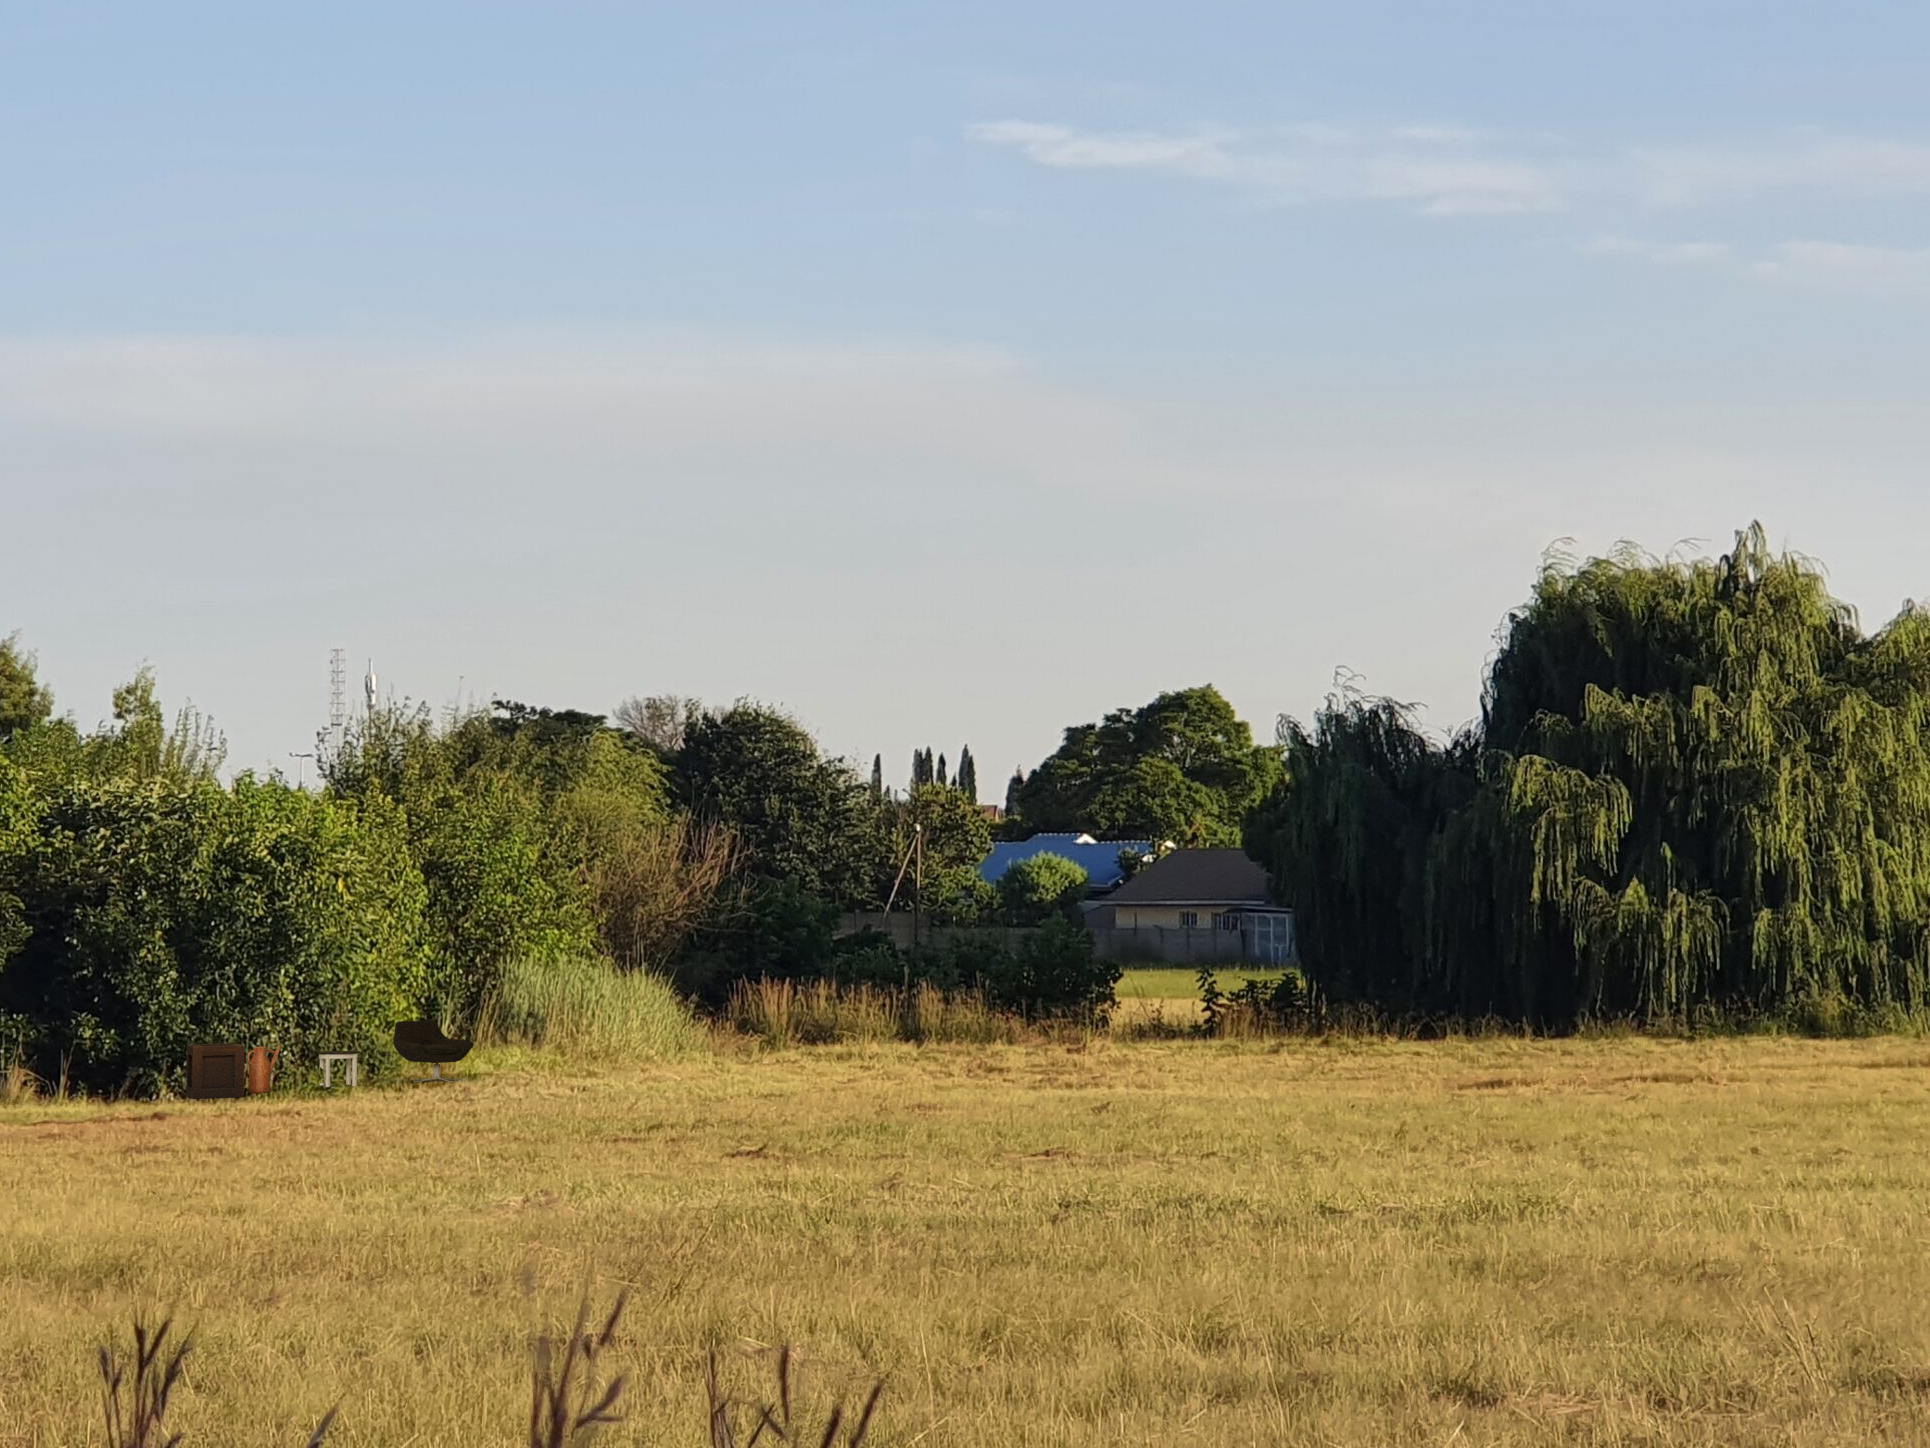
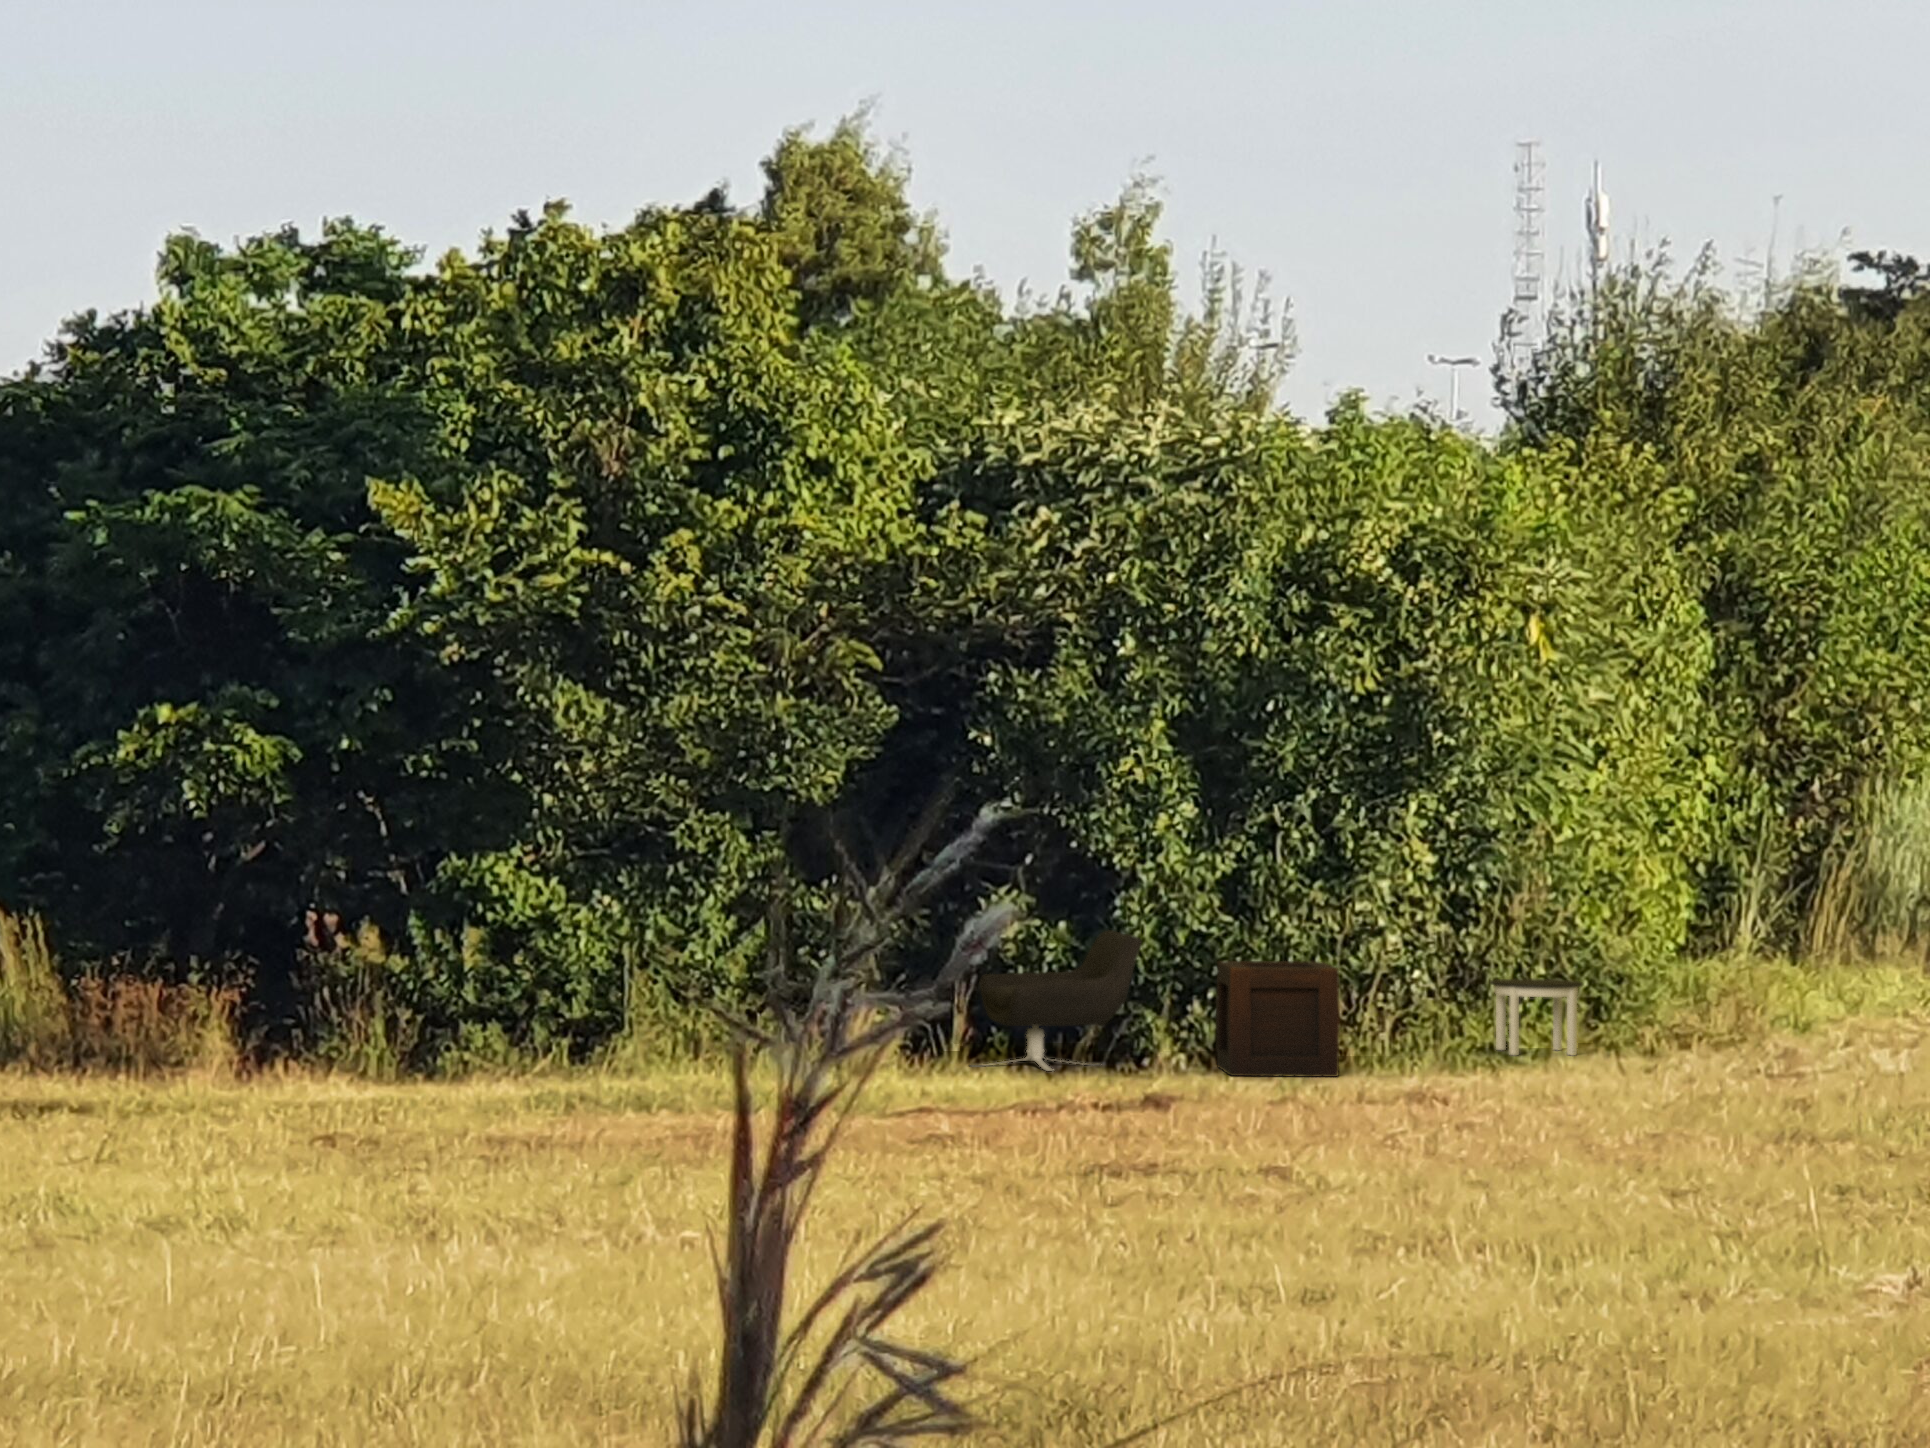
lounge chair: present [393,1020,474,1082] -> present [980,930,1142,1071]
watering can: present [247,1045,281,1093] -> none [1343,966,1416,1066]

